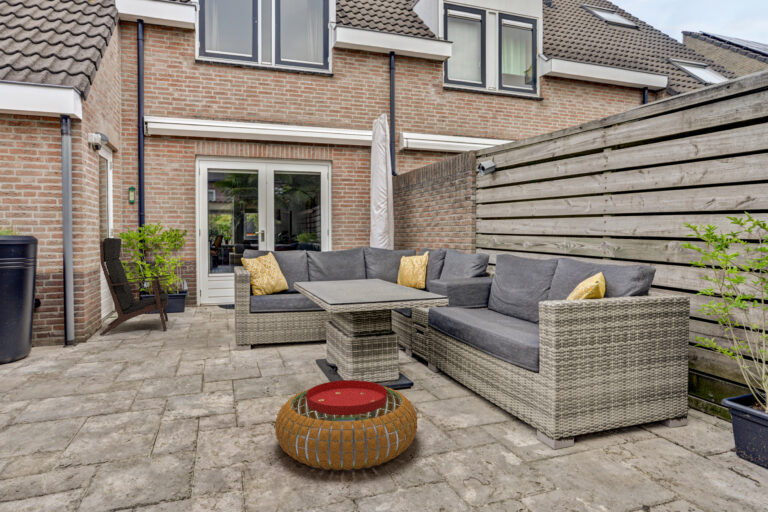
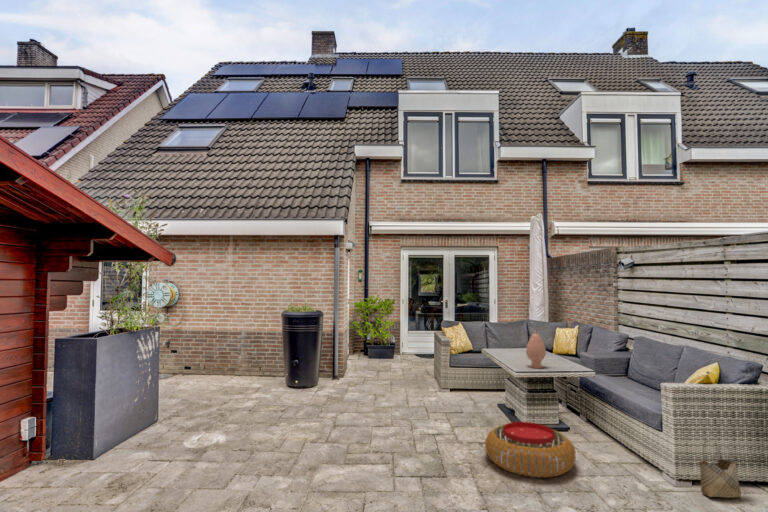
lounge chair: present [100,238,170,335] -> none [349,307,390,372]
vase: none [350,241,381,298] -> present [526,331,546,368]
woven basket: none [587,378,636,459] -> present [699,441,741,498]

